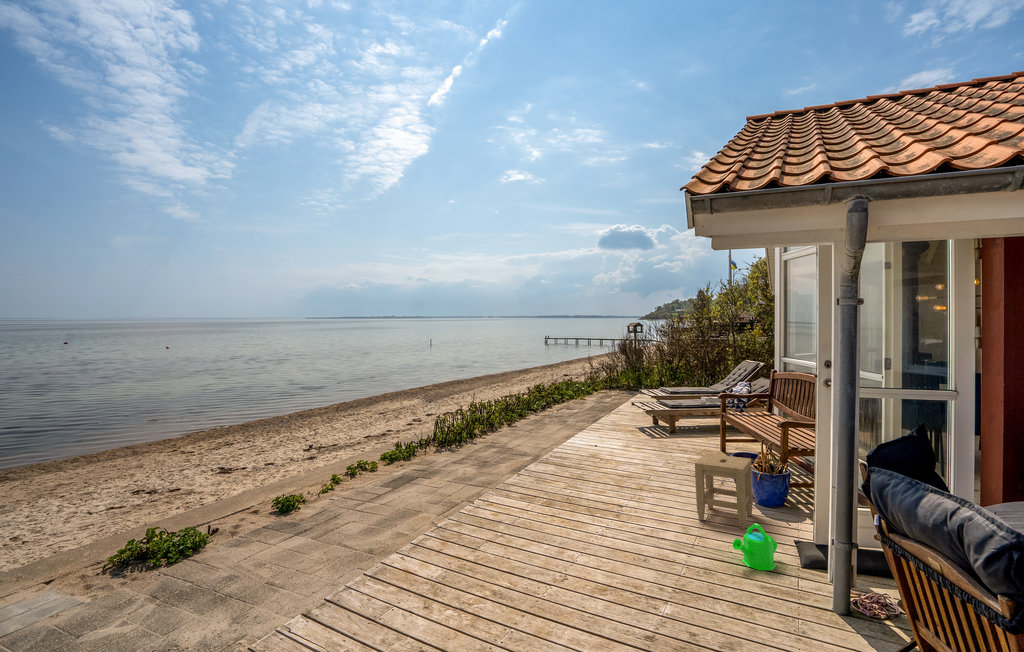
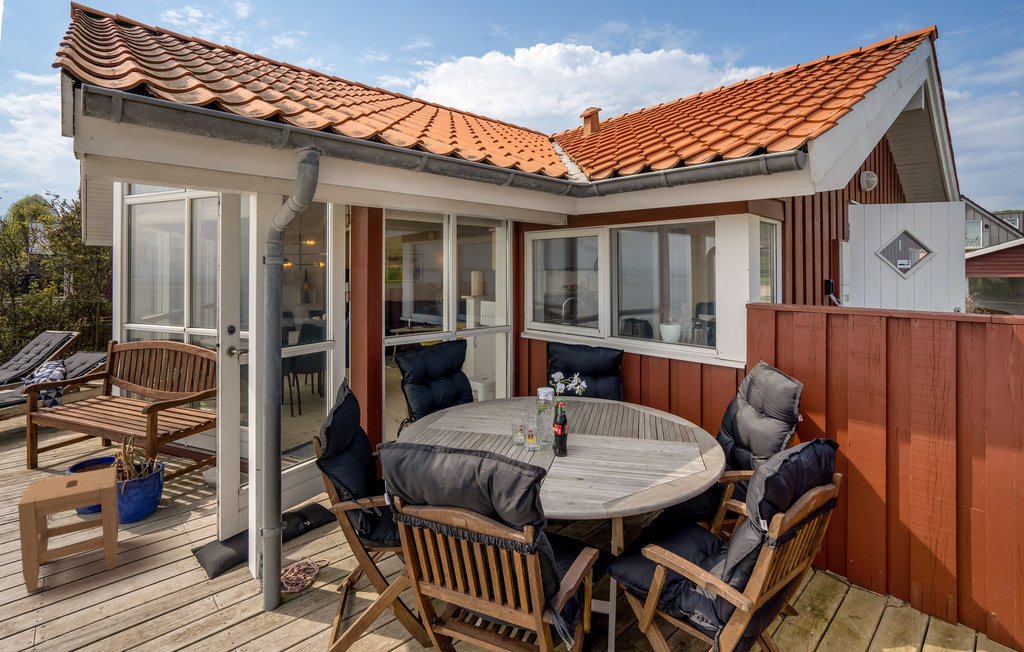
watering can: present [732,523,777,570] -> none [123,554,184,620]

